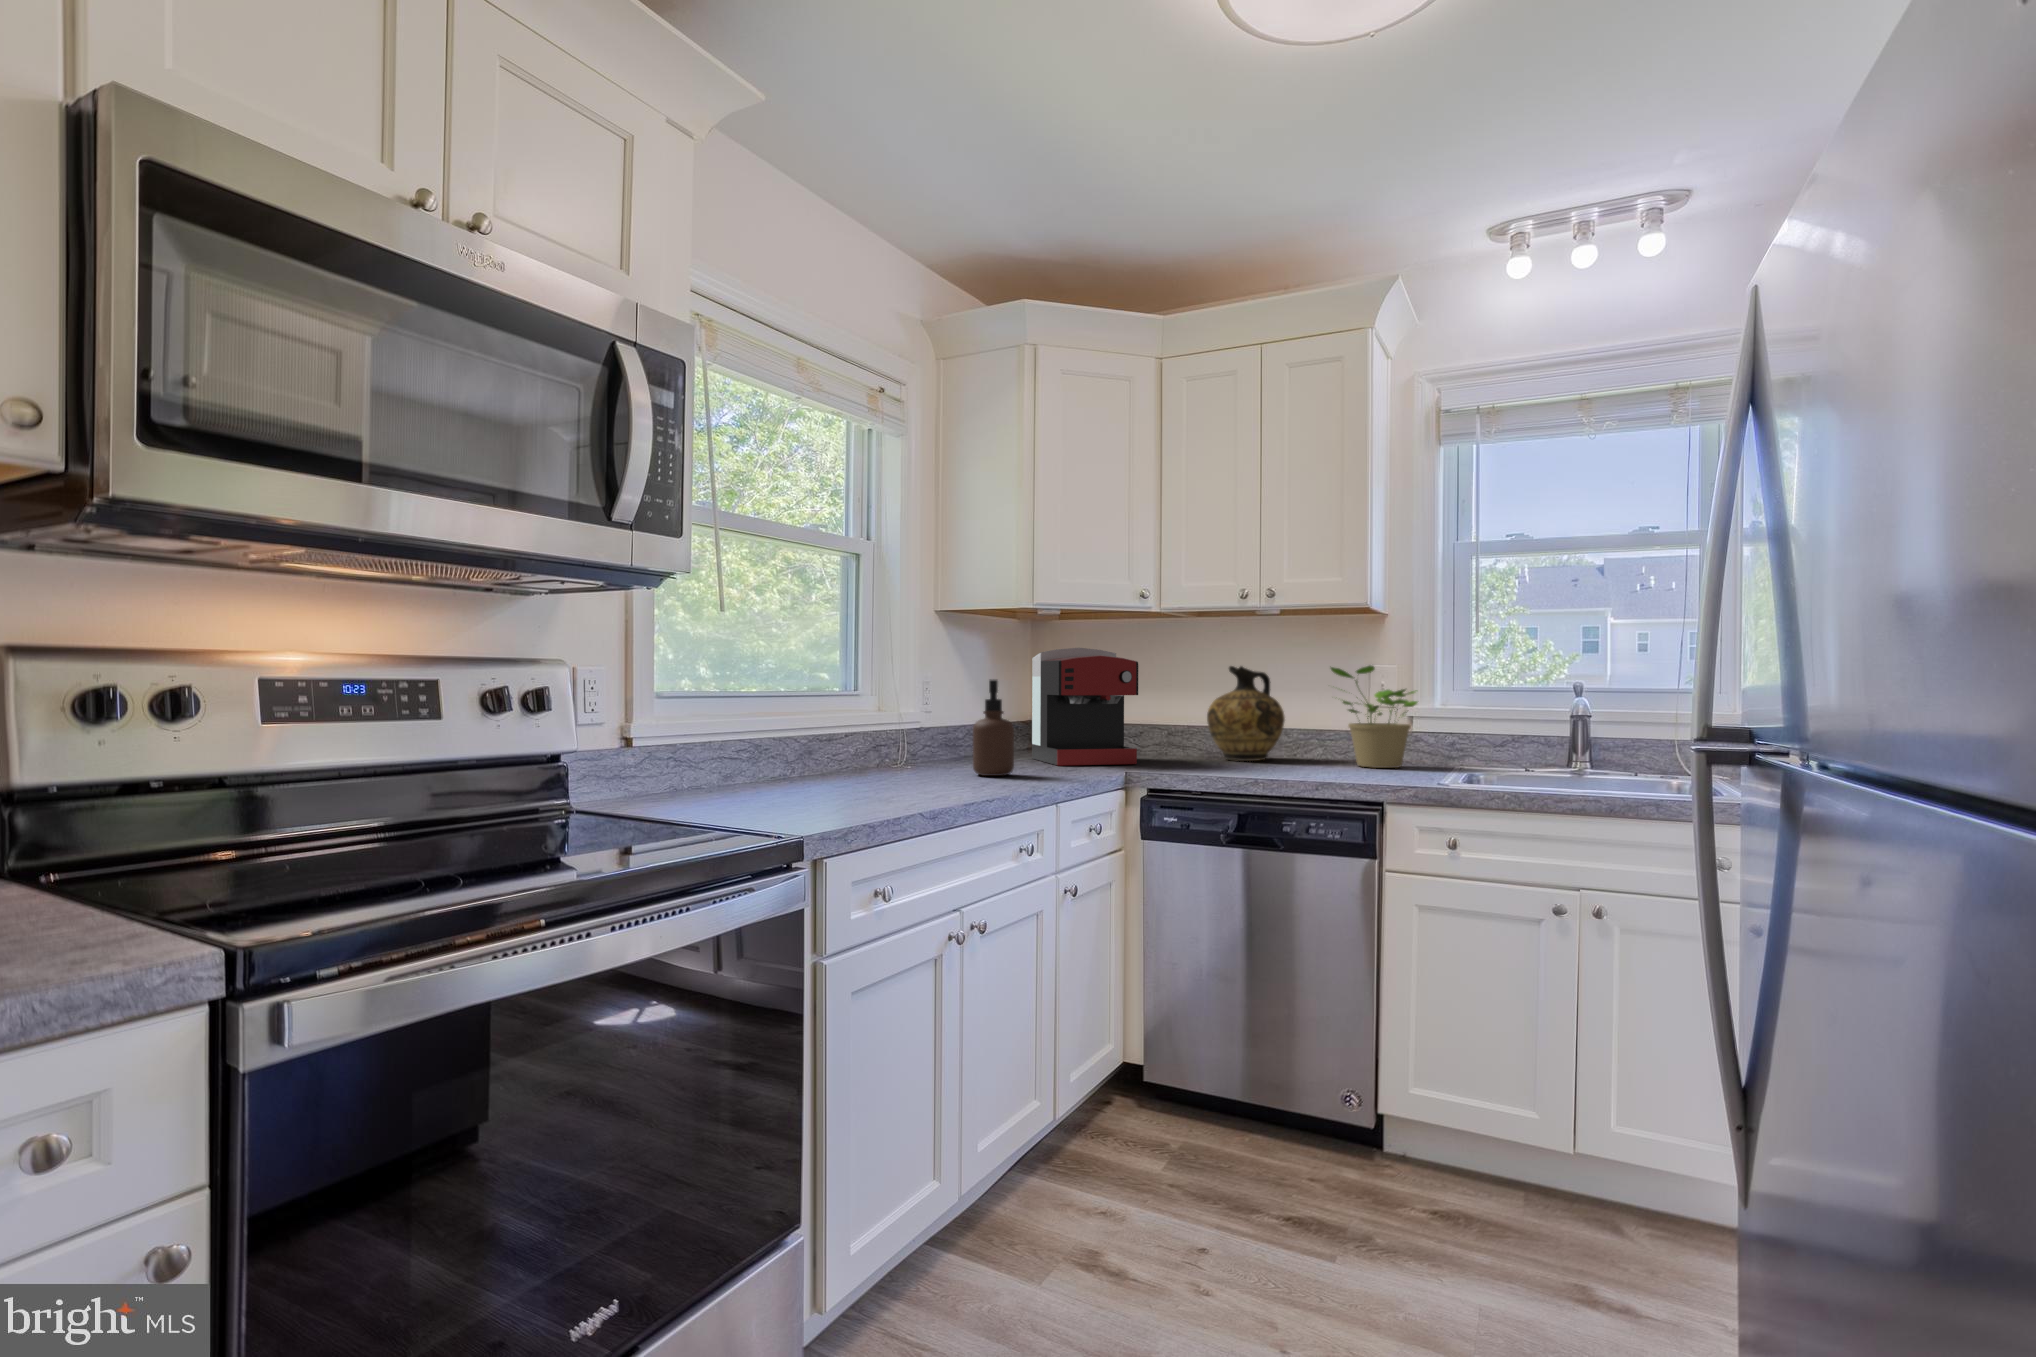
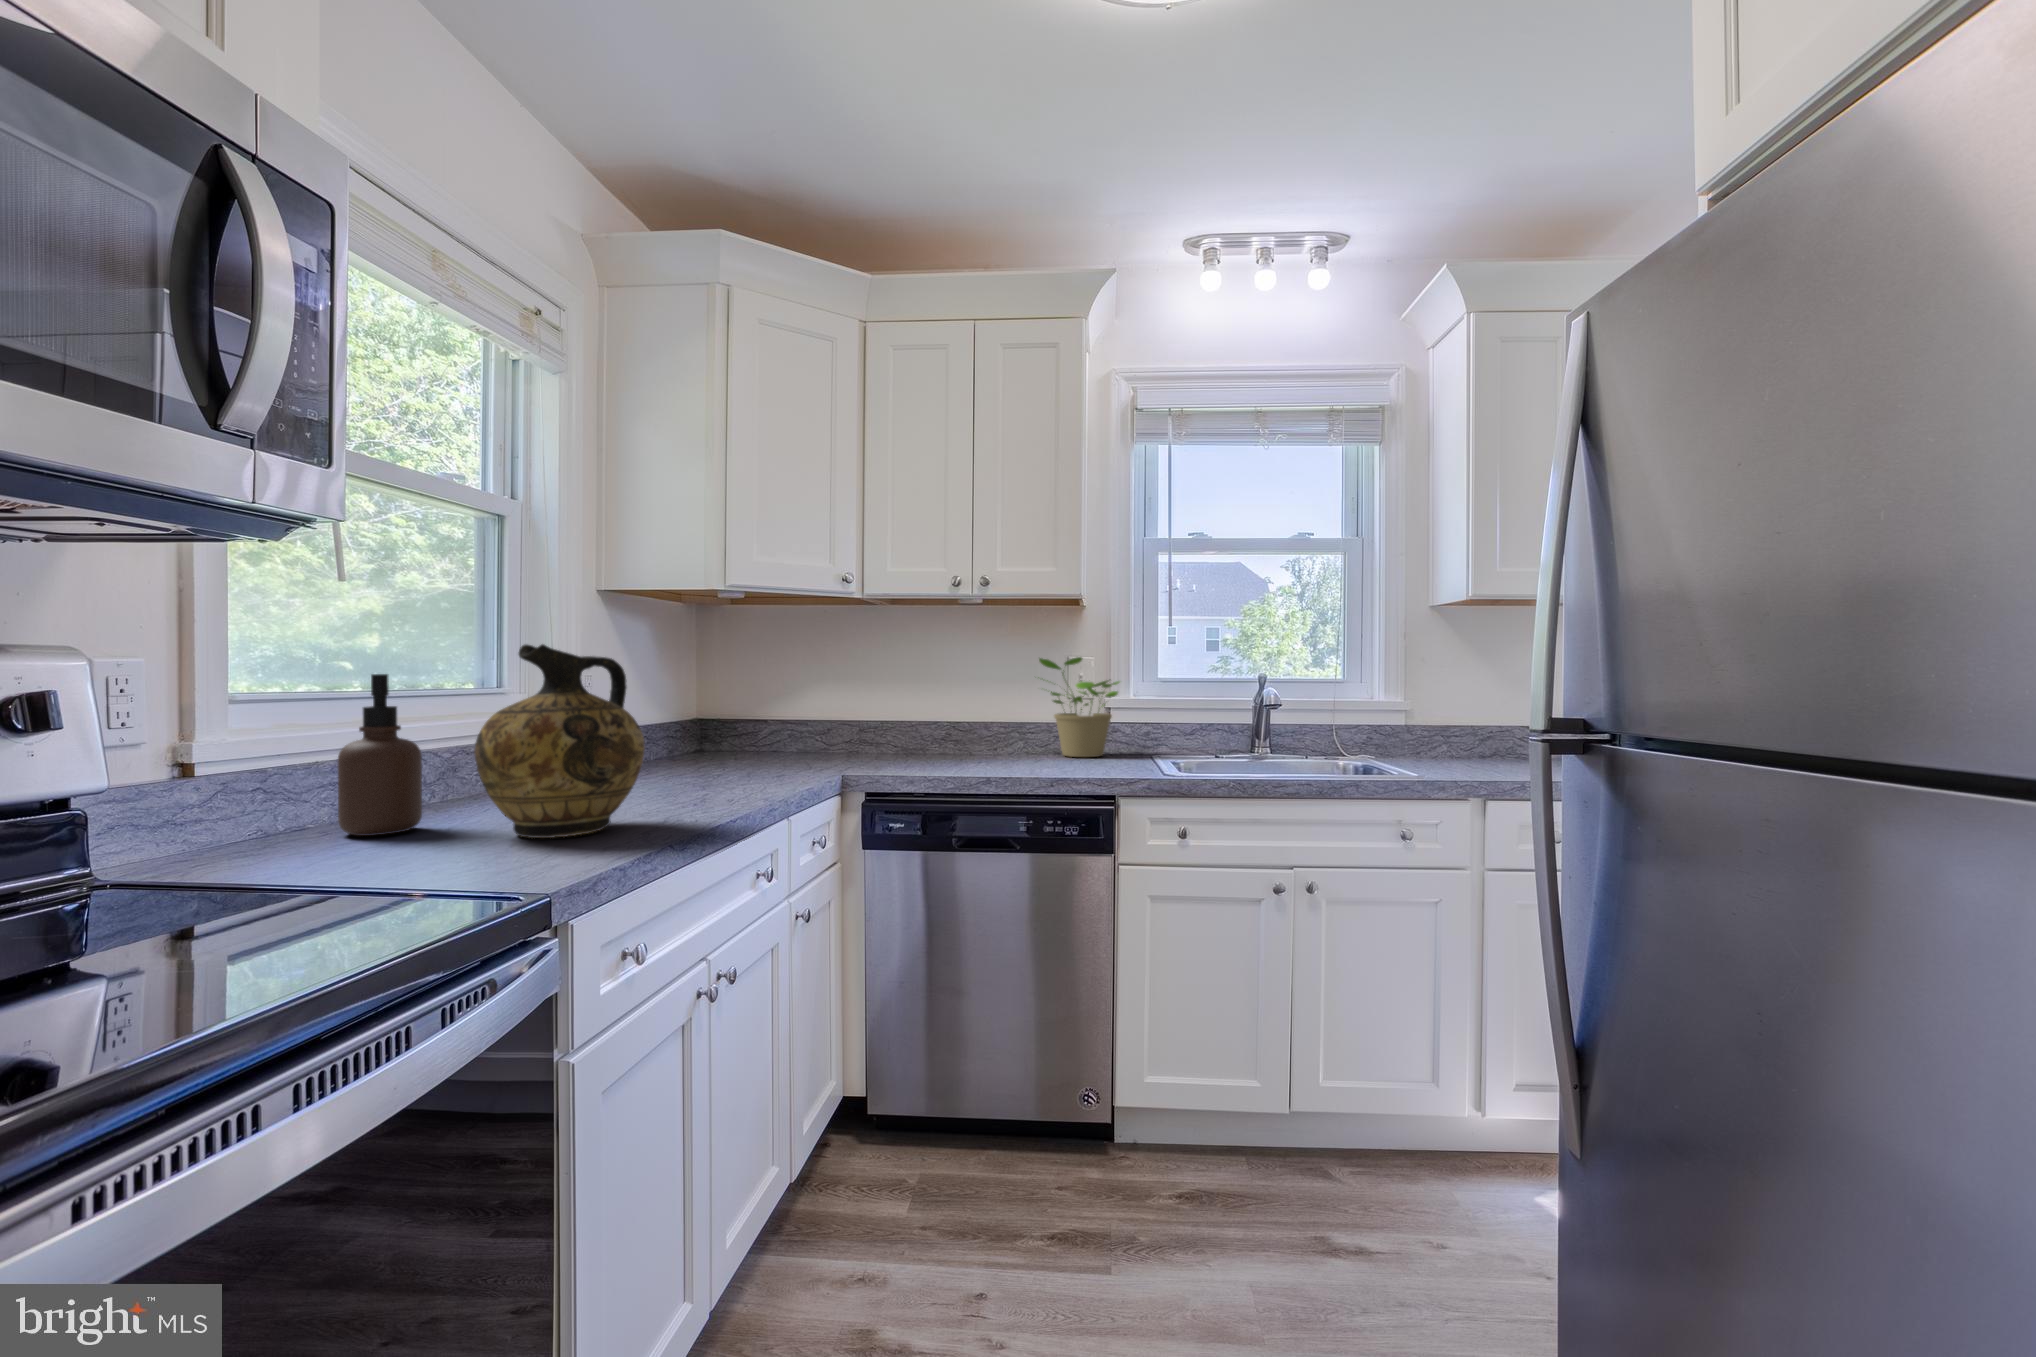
coffee maker: present [1032,648,1138,765] -> none [722,636,849,770]
ceramic jug: present [1207,666,1285,761] -> present [474,644,645,838]
soap dispenser: present [973,680,1014,776] -> present [338,674,422,836]

